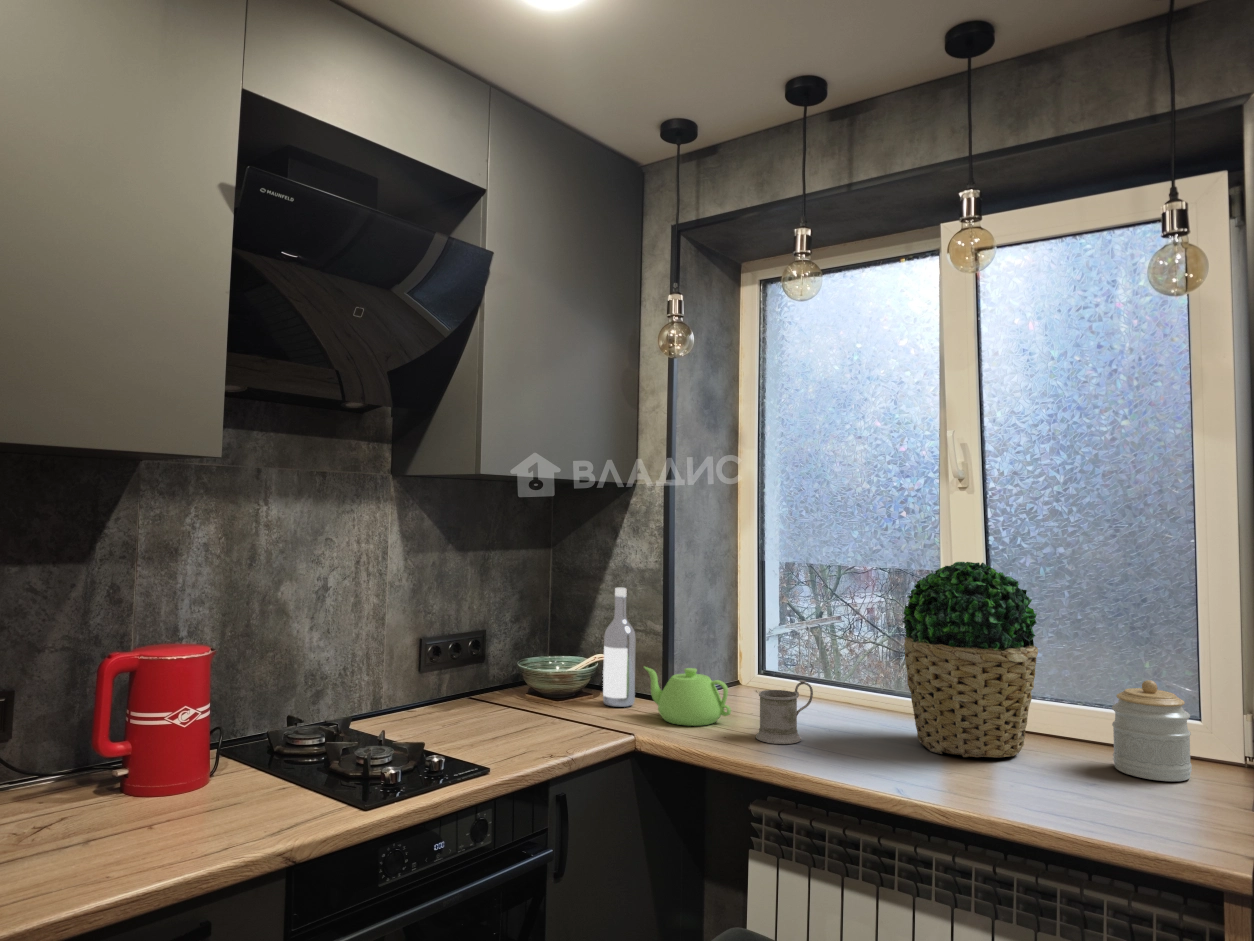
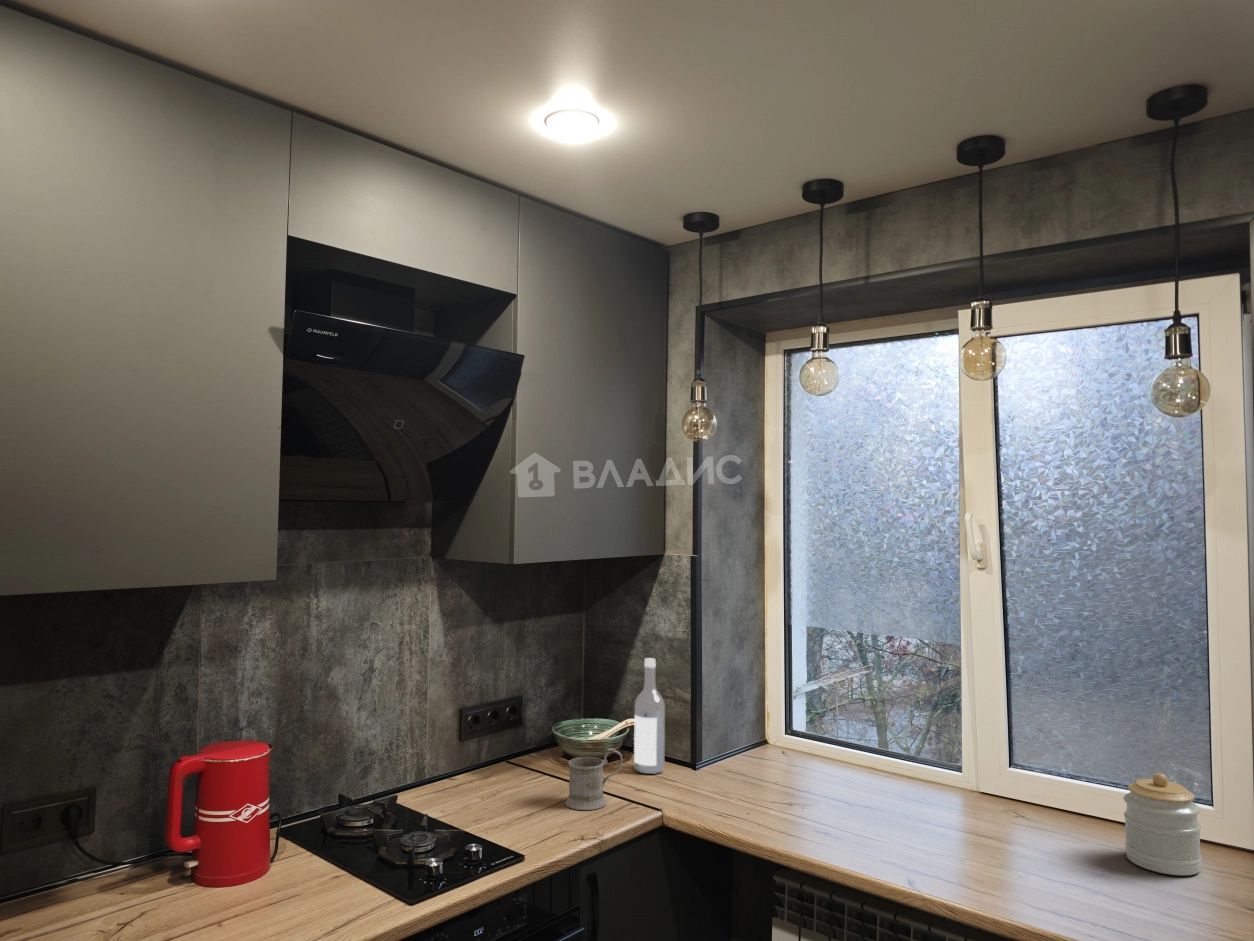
potted plant: present [902,562,1038,758] -> none [919,647,1051,843]
teapot: present [645,667,731,726] -> none [672,738,756,799]
mug: present [756,680,813,744] -> present [565,748,623,810]

